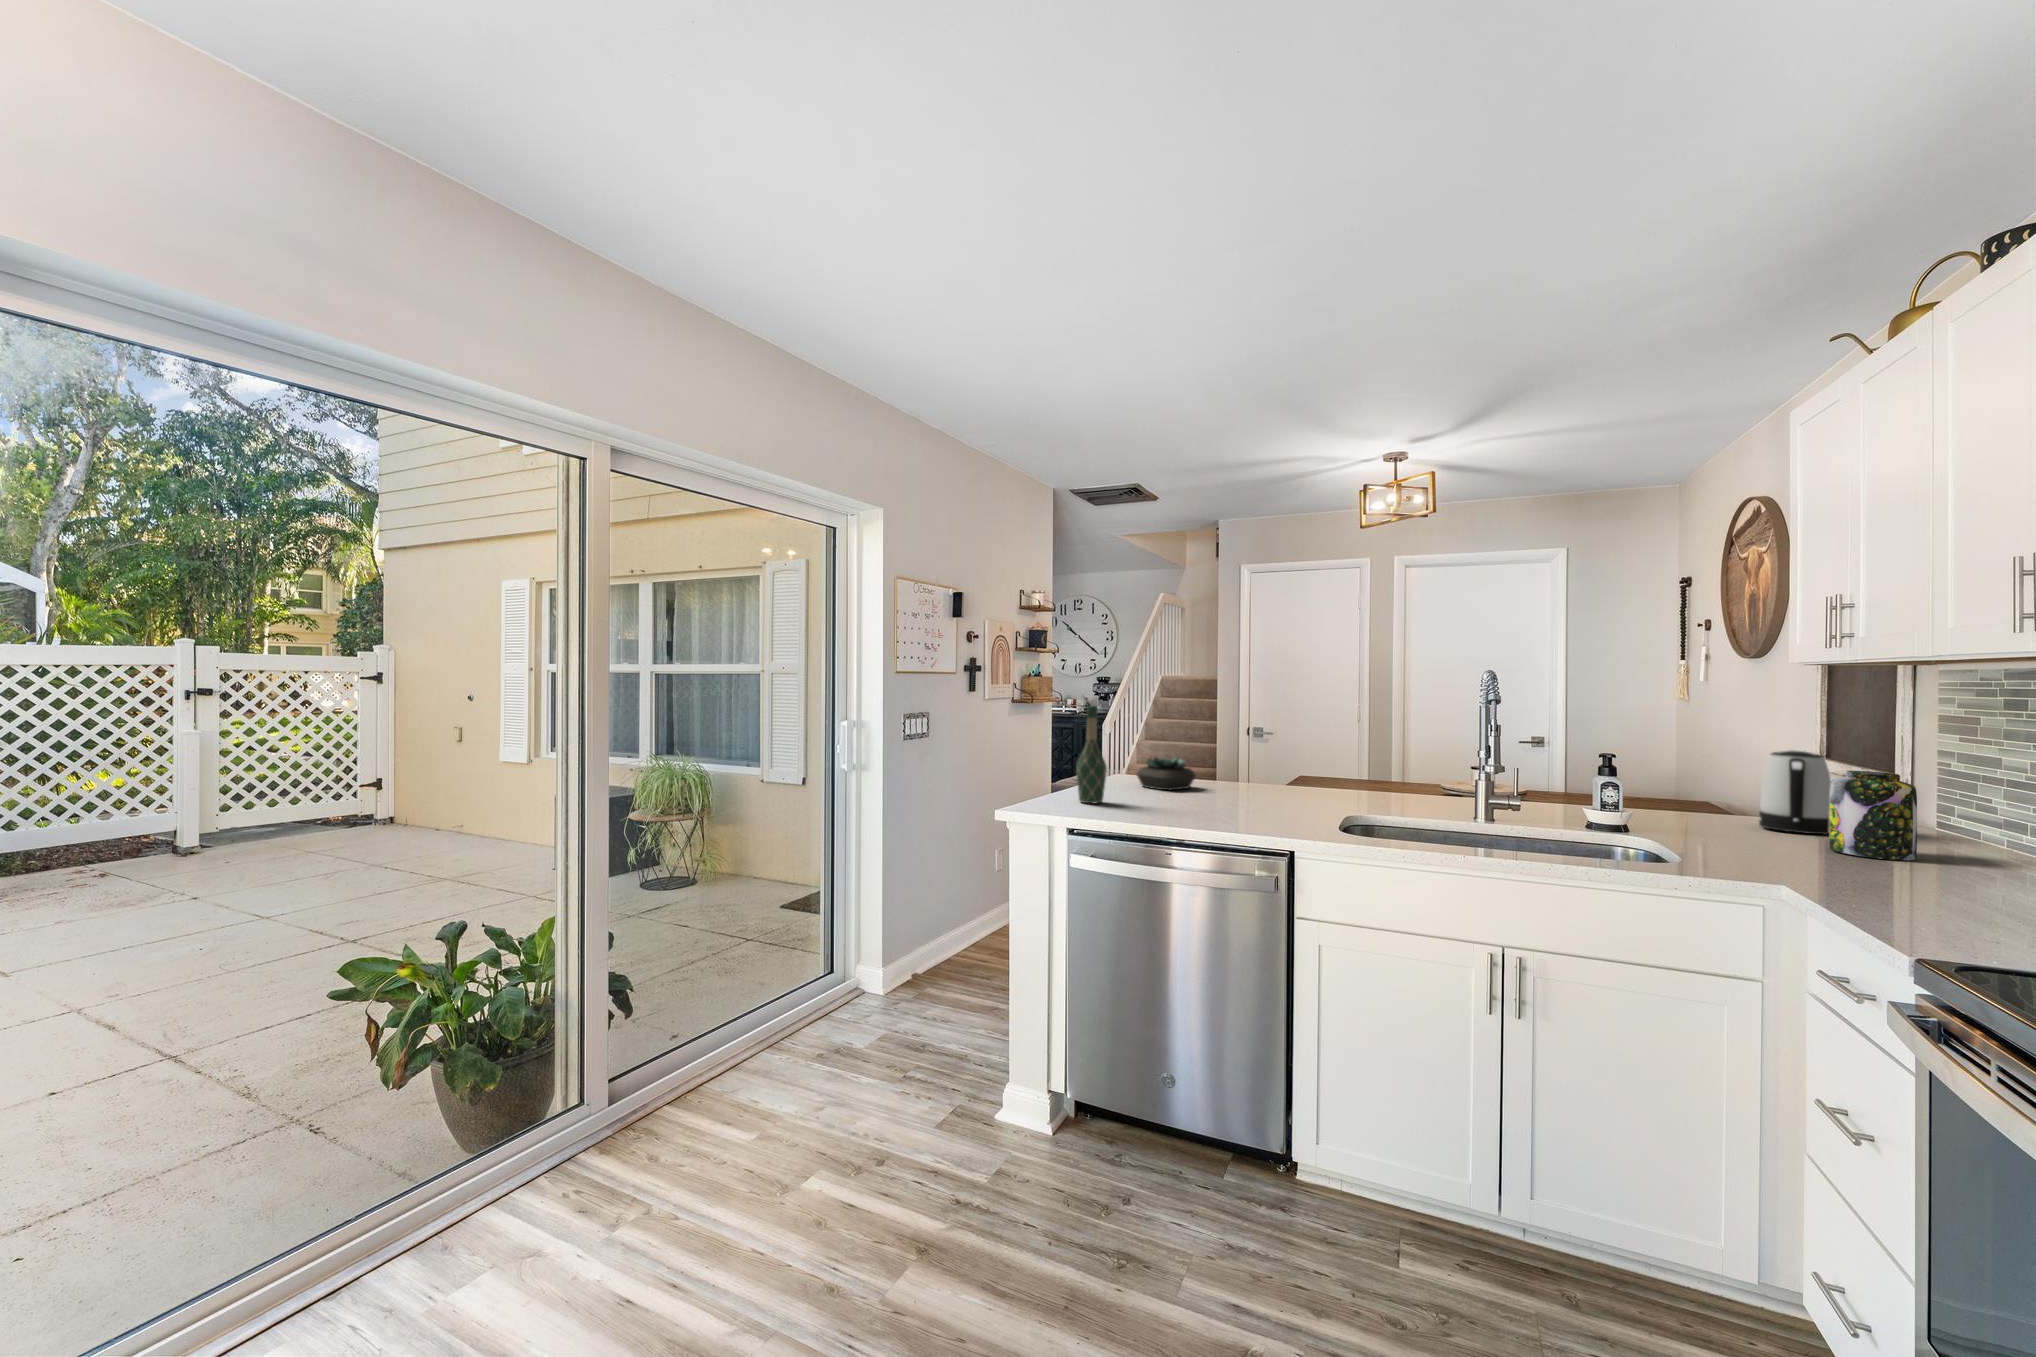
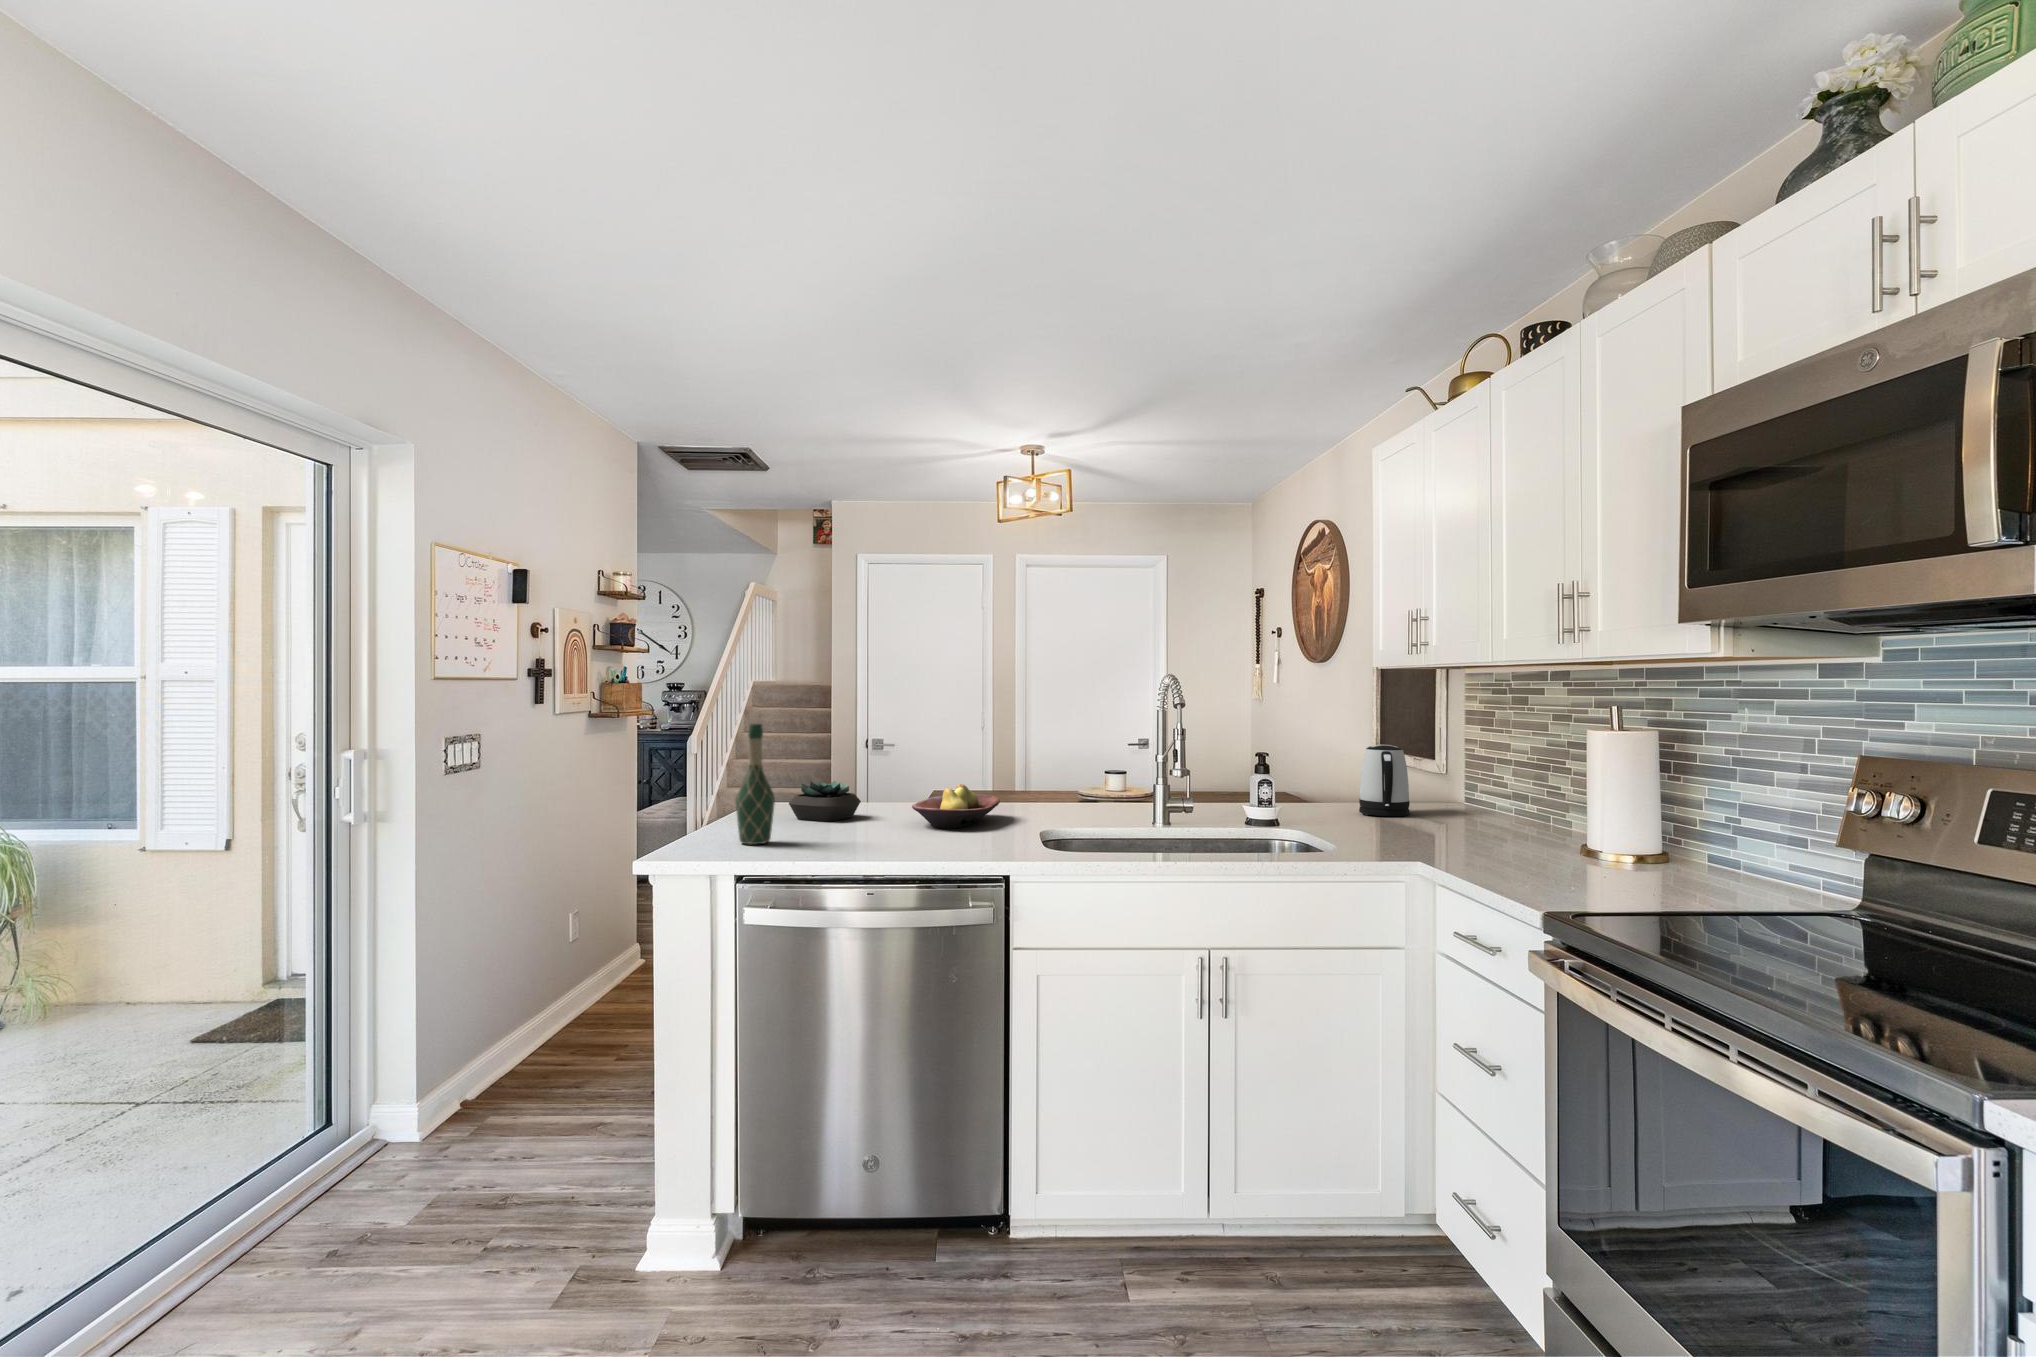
fruit bowl: none [1233,766,1322,805] -> present [912,784,1000,828]
jar: present [1829,771,1917,860] -> none [1417,760,1473,833]

